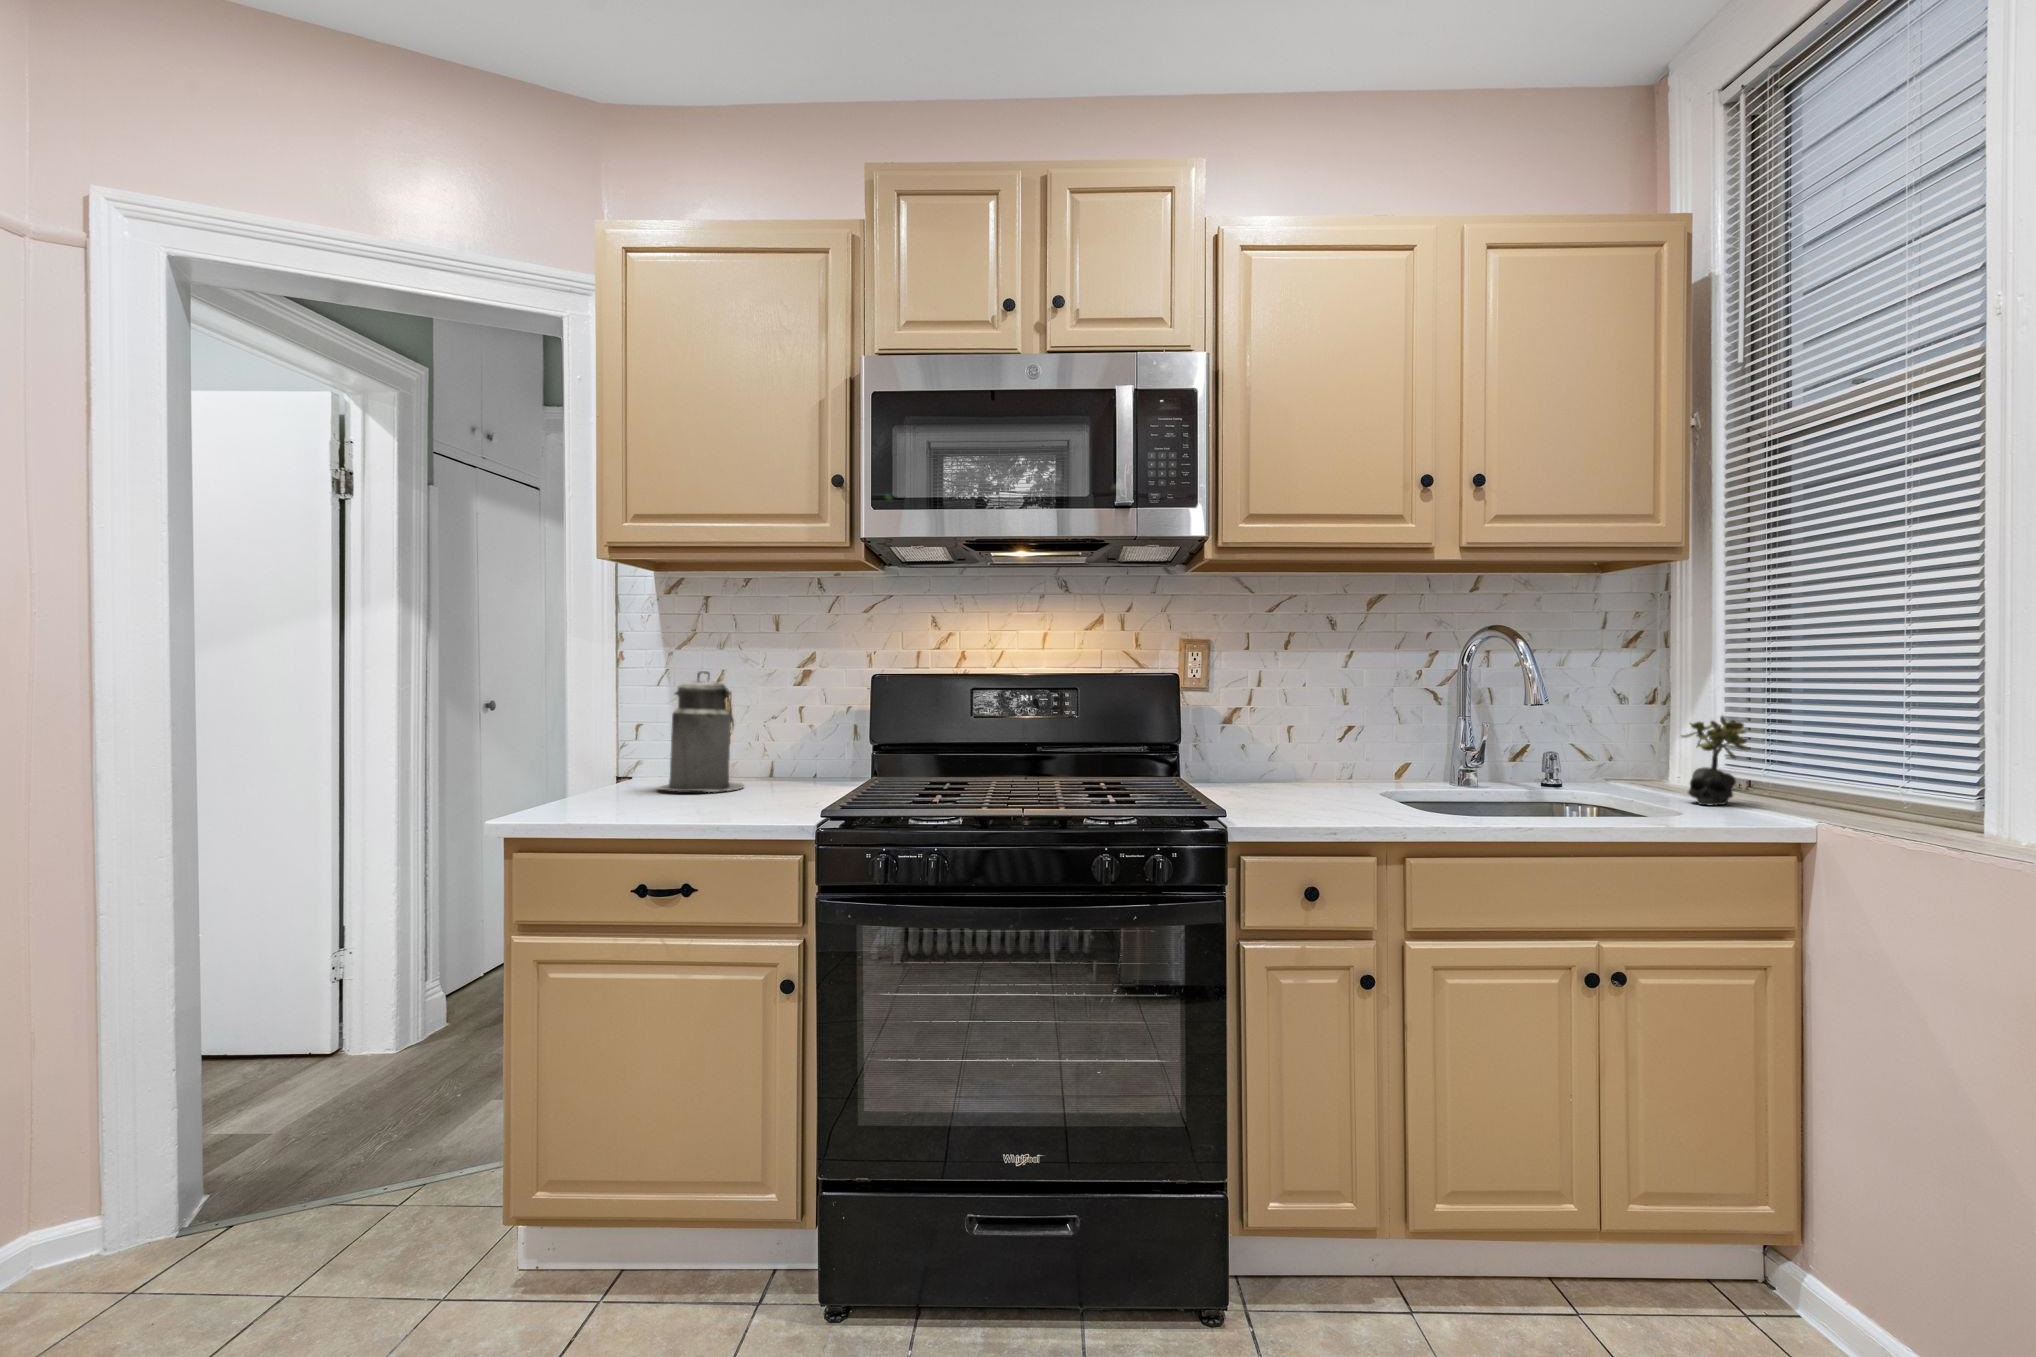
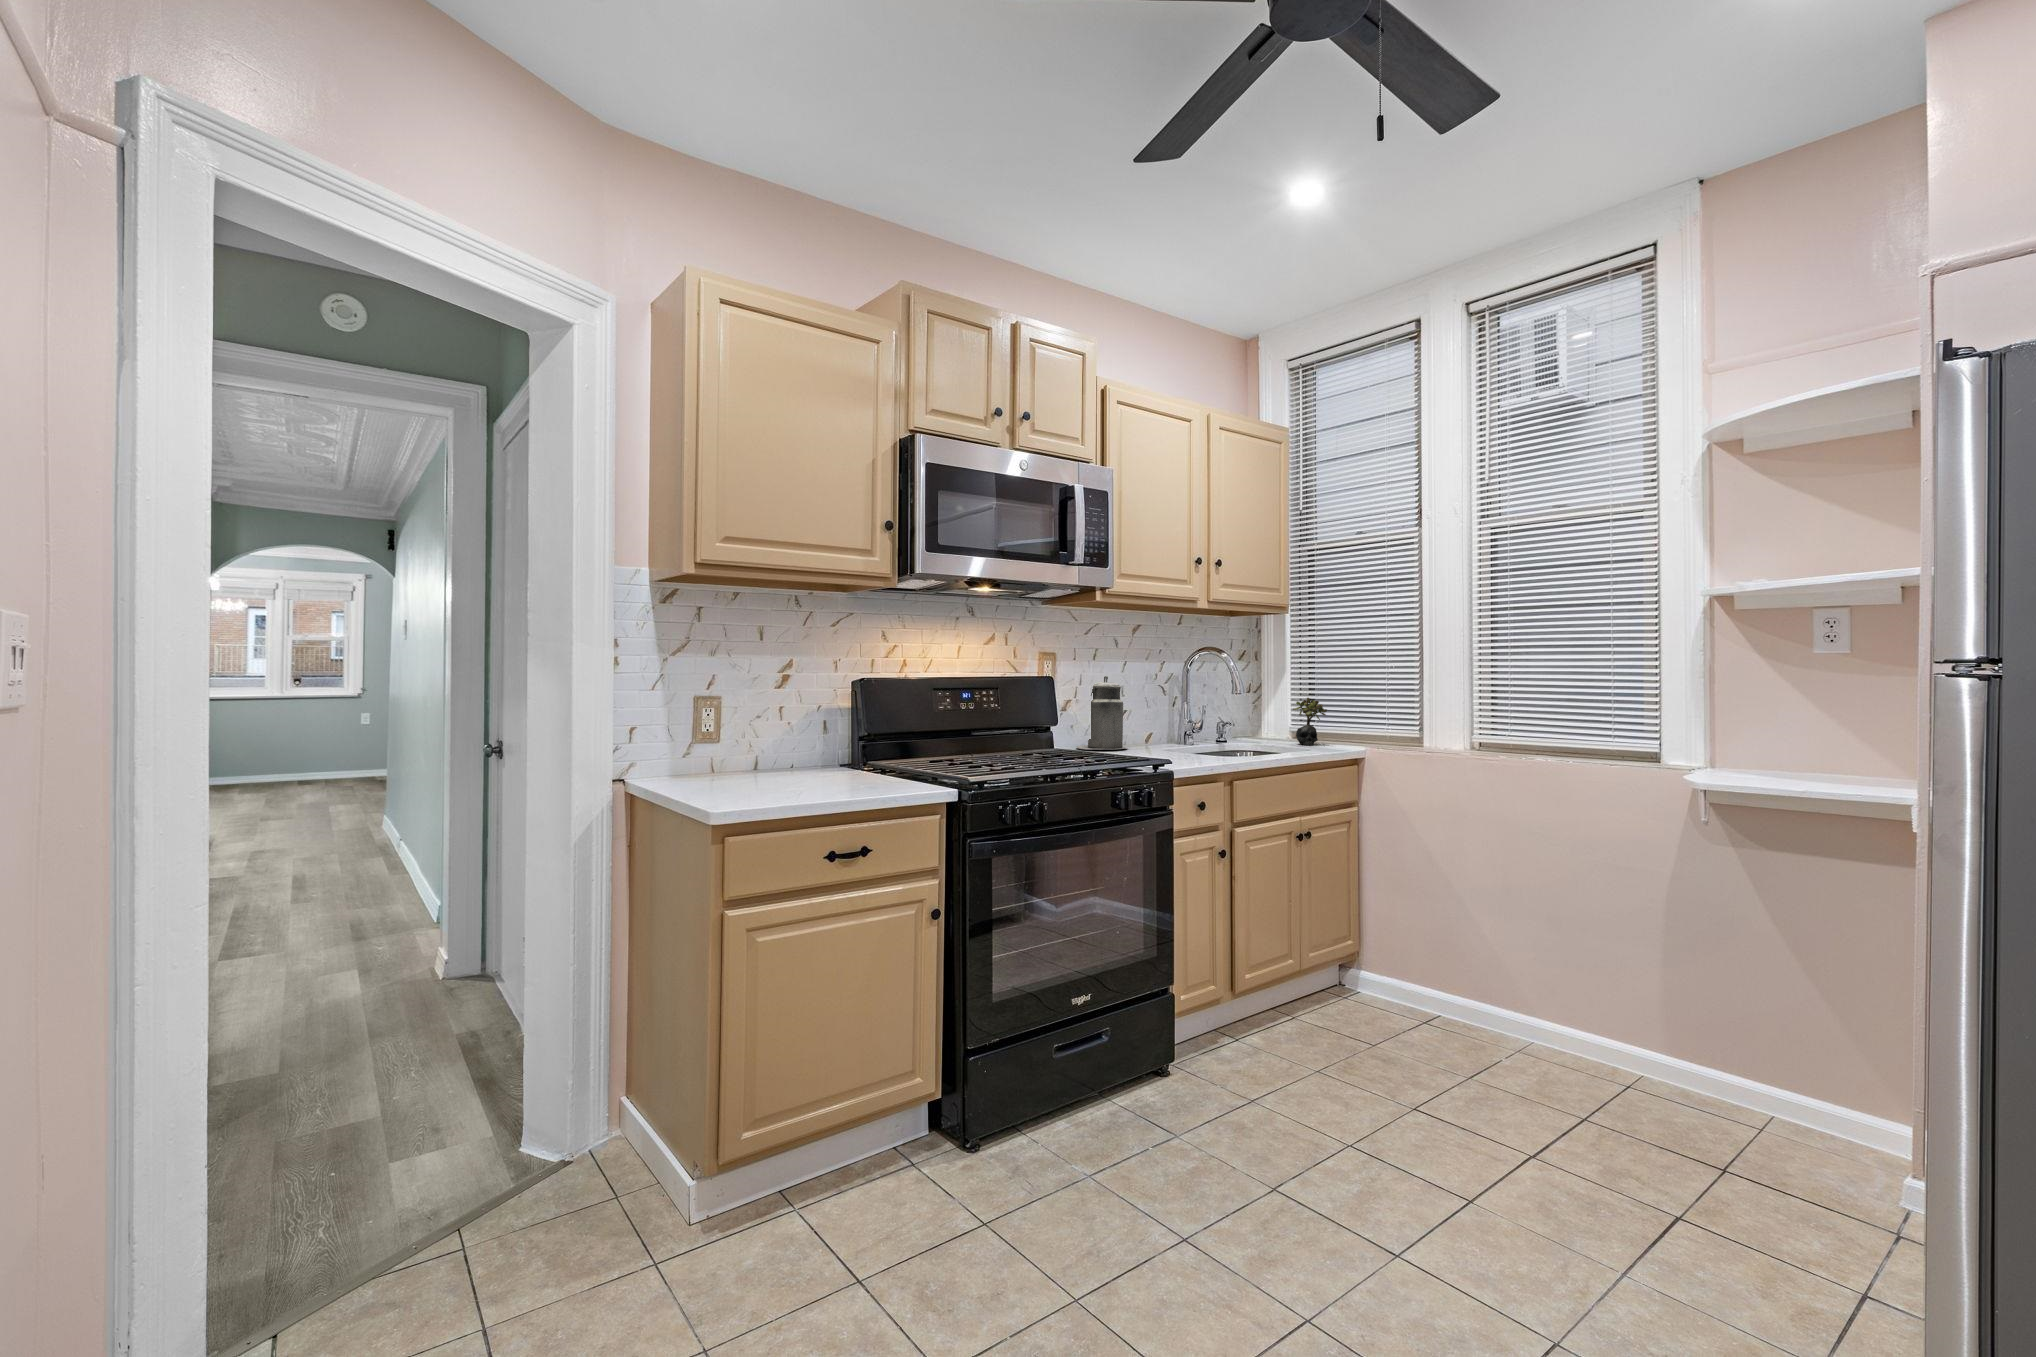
canister: present [659,671,744,792] -> present [1076,676,1127,749]

